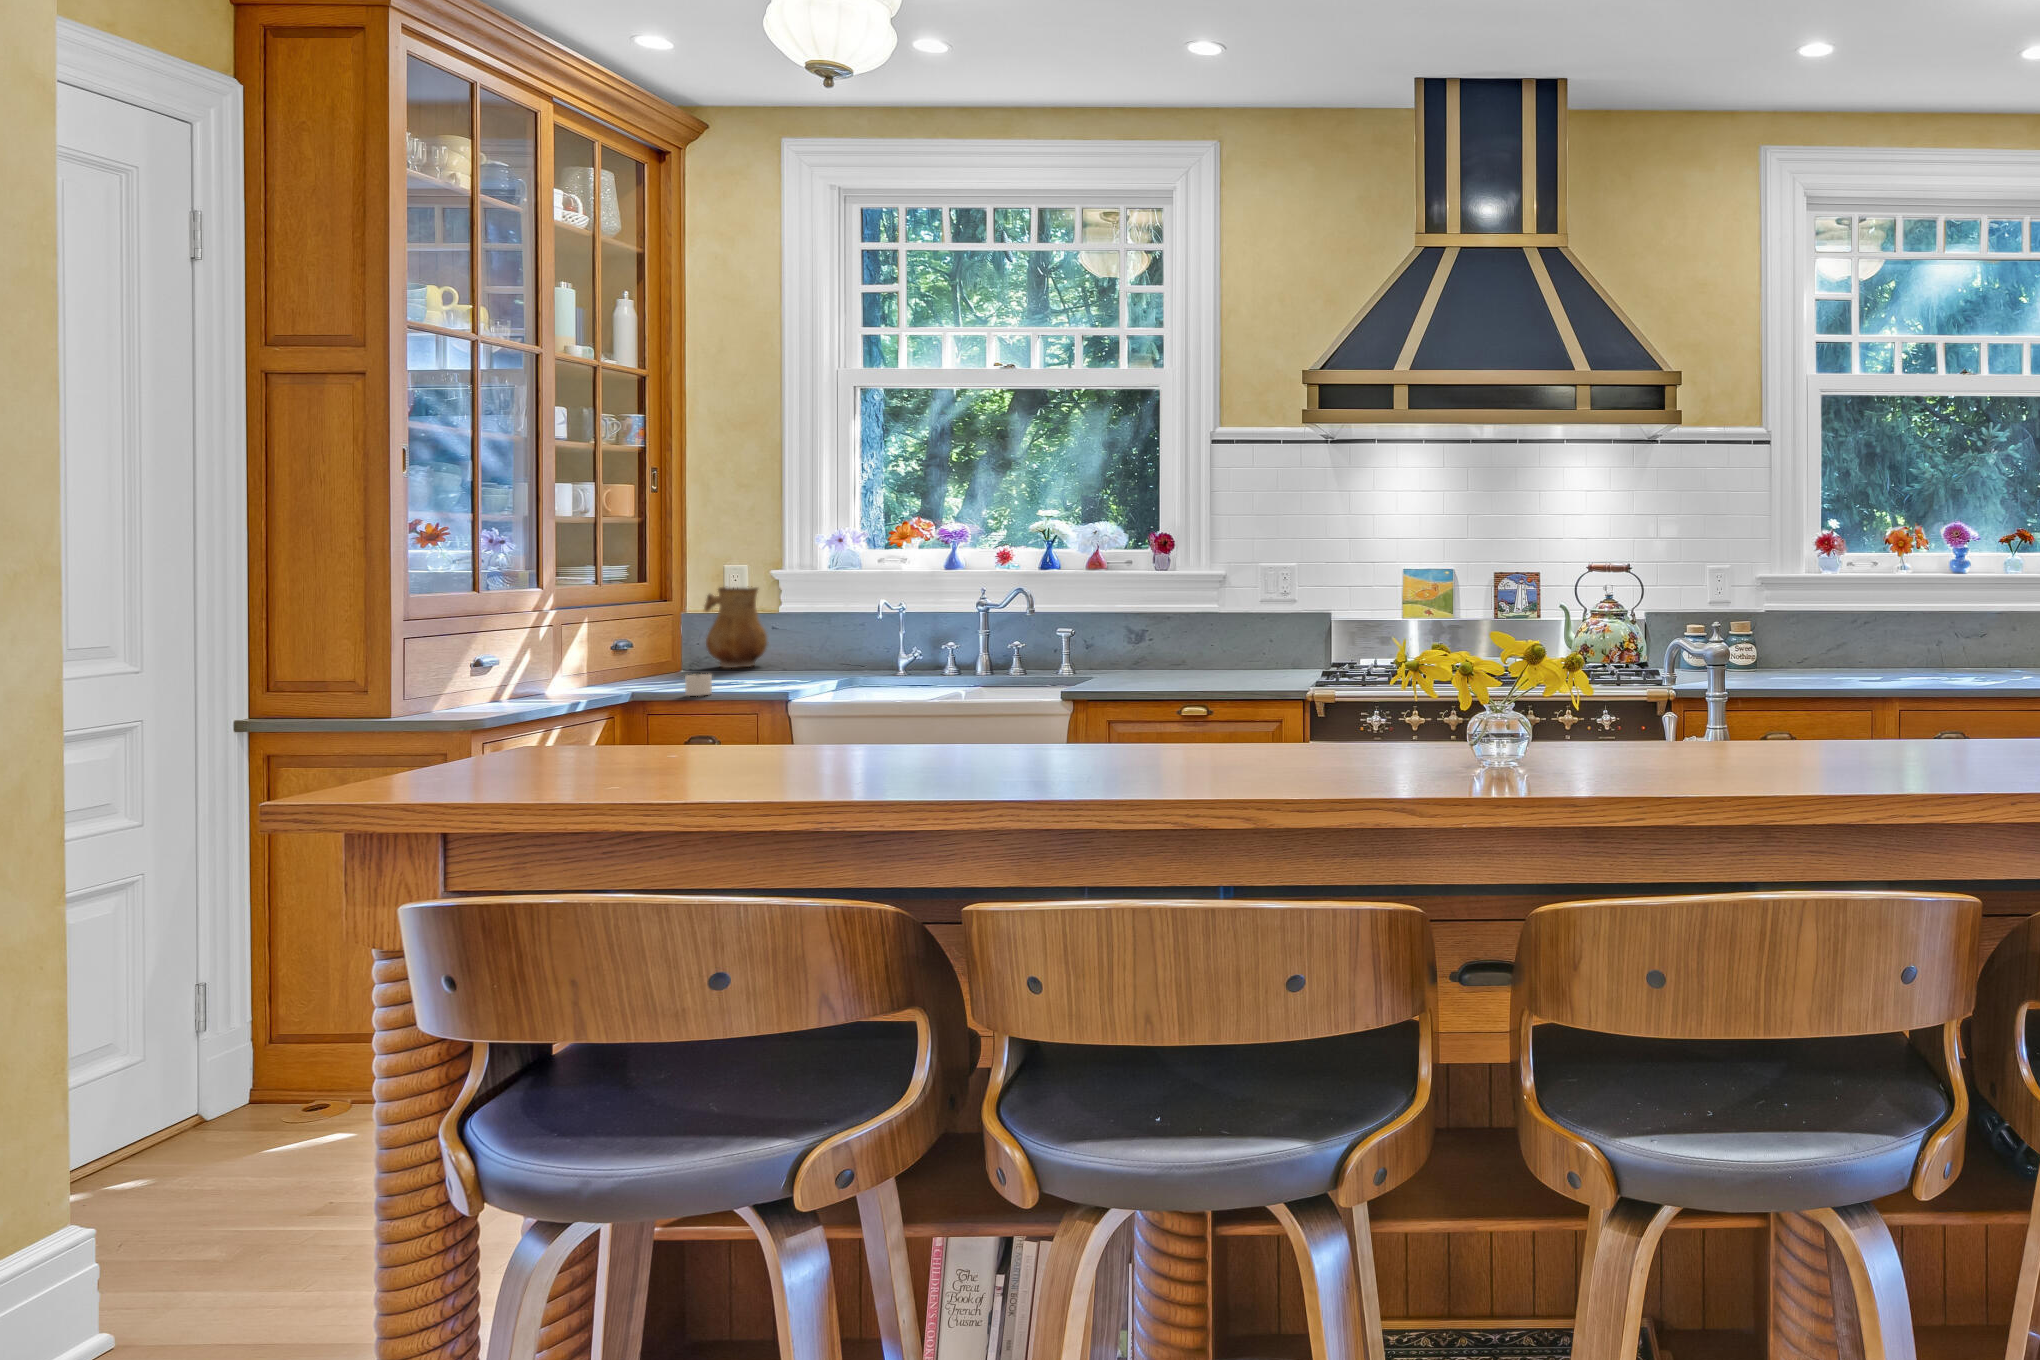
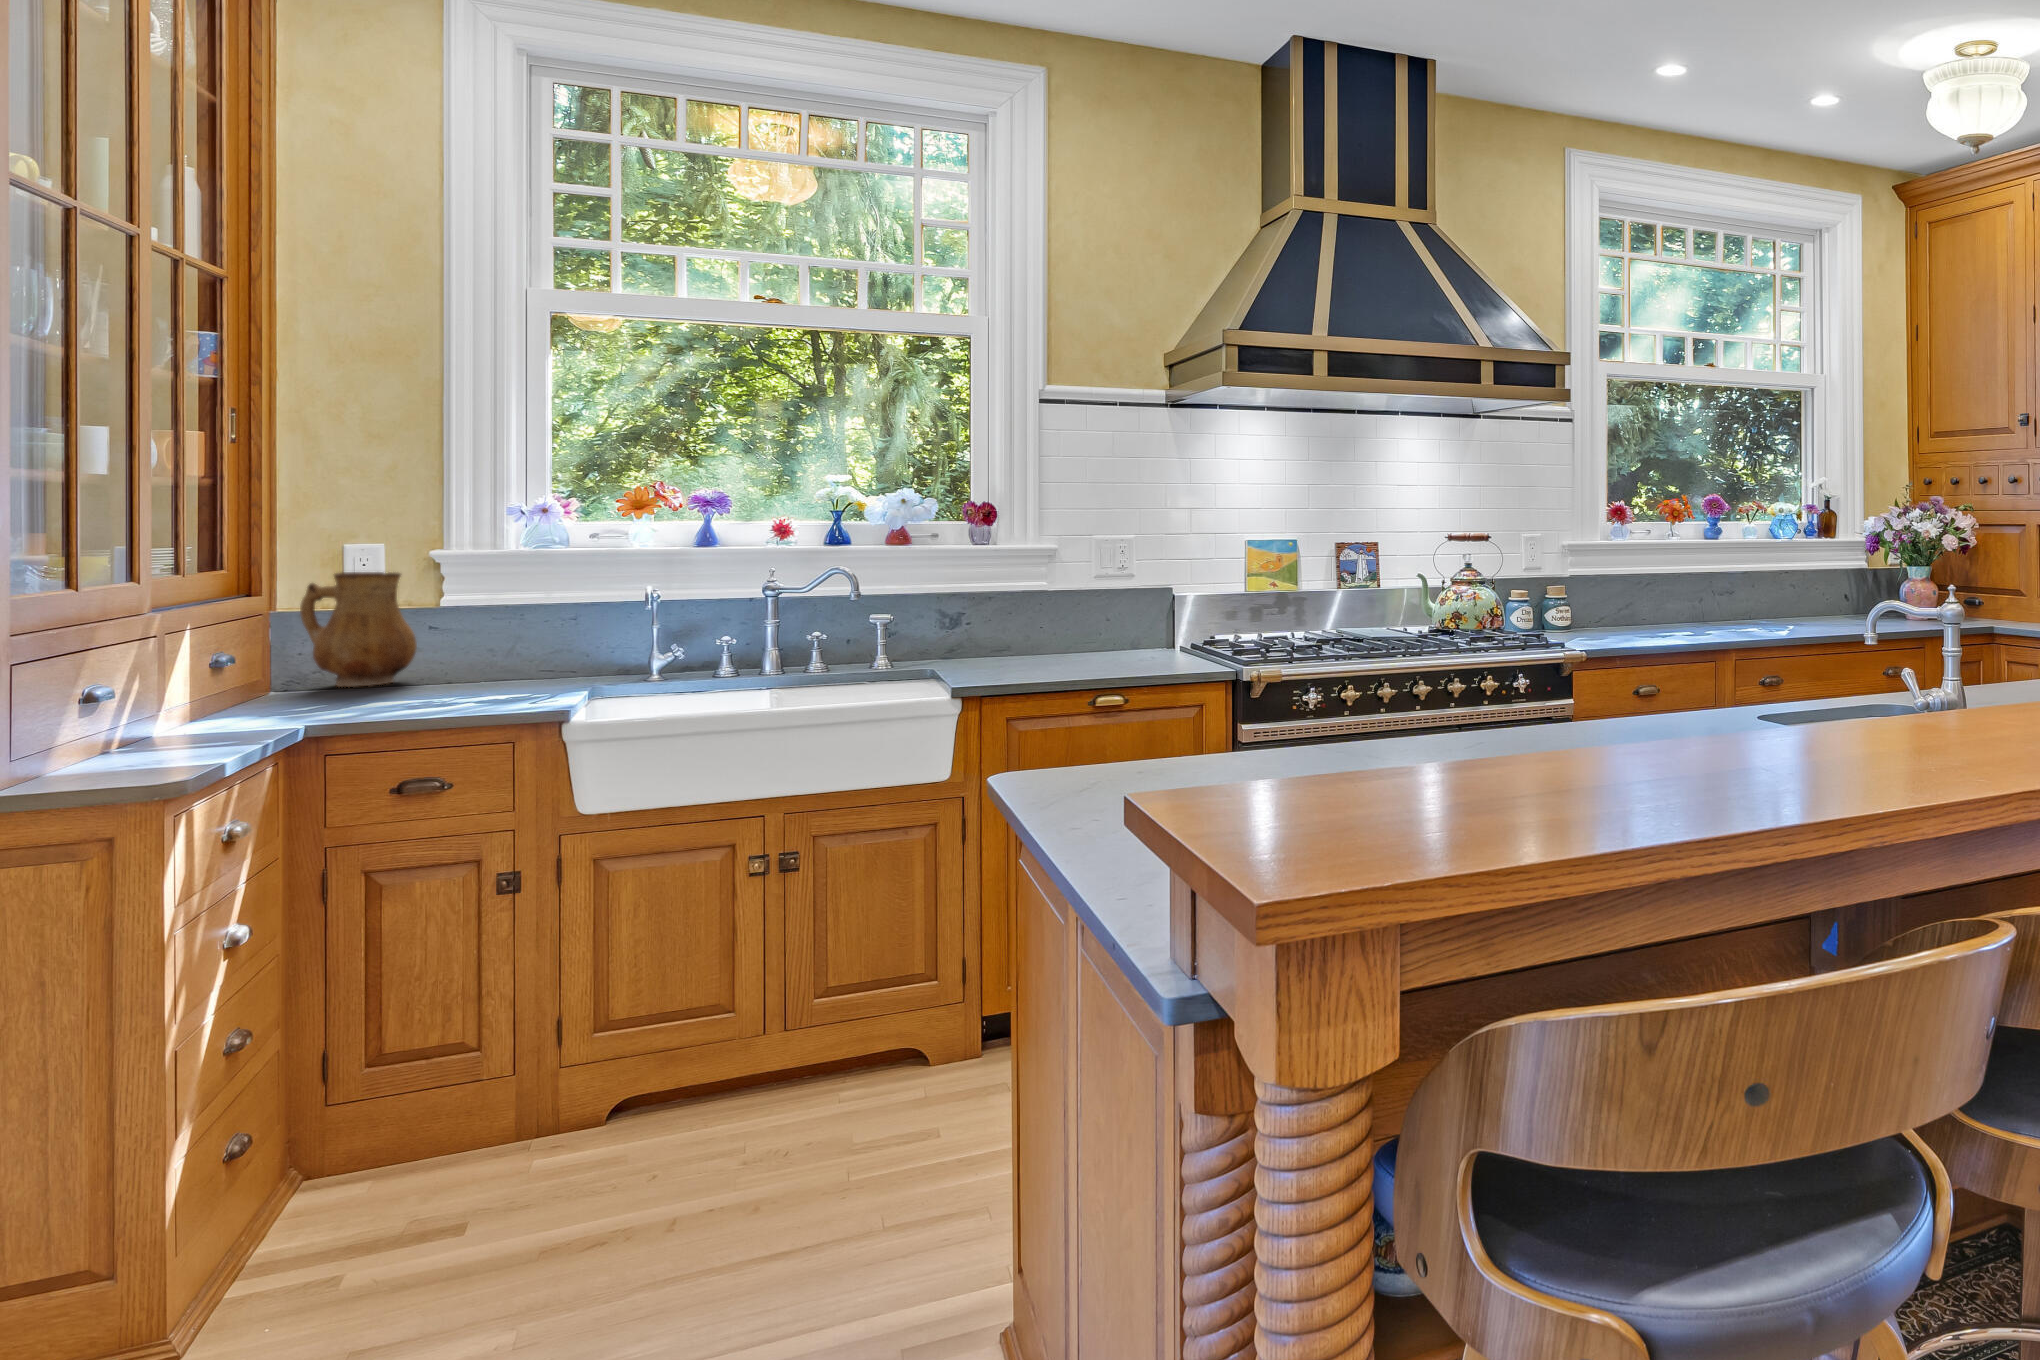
candle: present [685,674,712,696] -> none [403,689,467,724]

